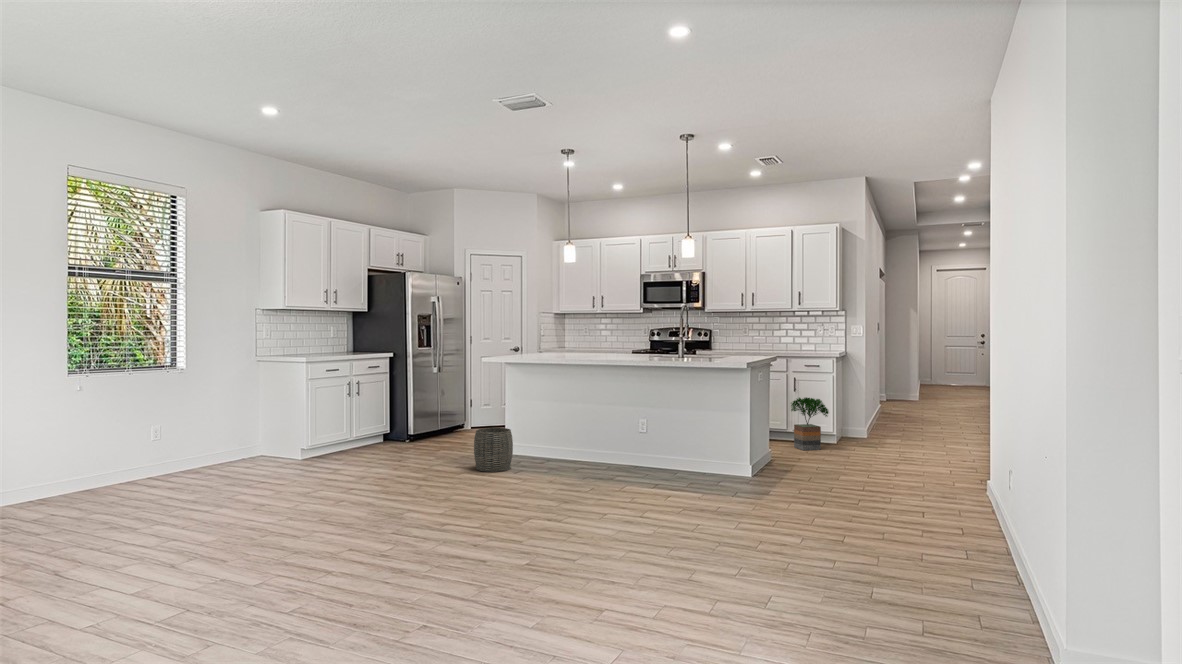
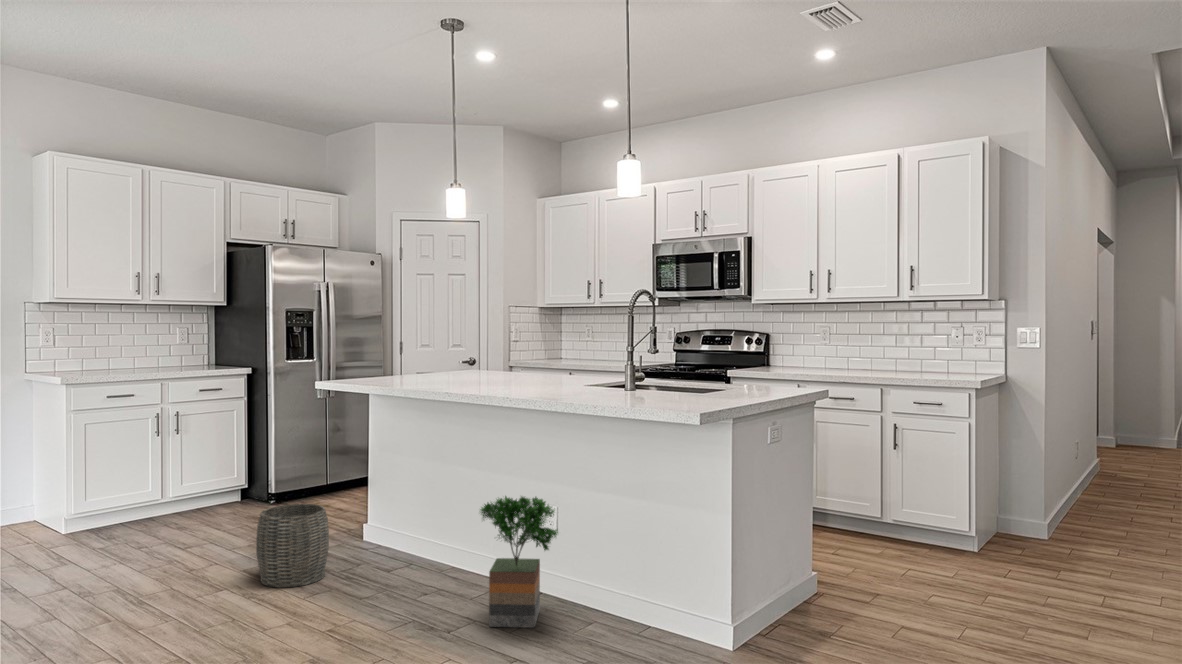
potted tree: present [791,397,829,450] -> present [480,496,558,628]

